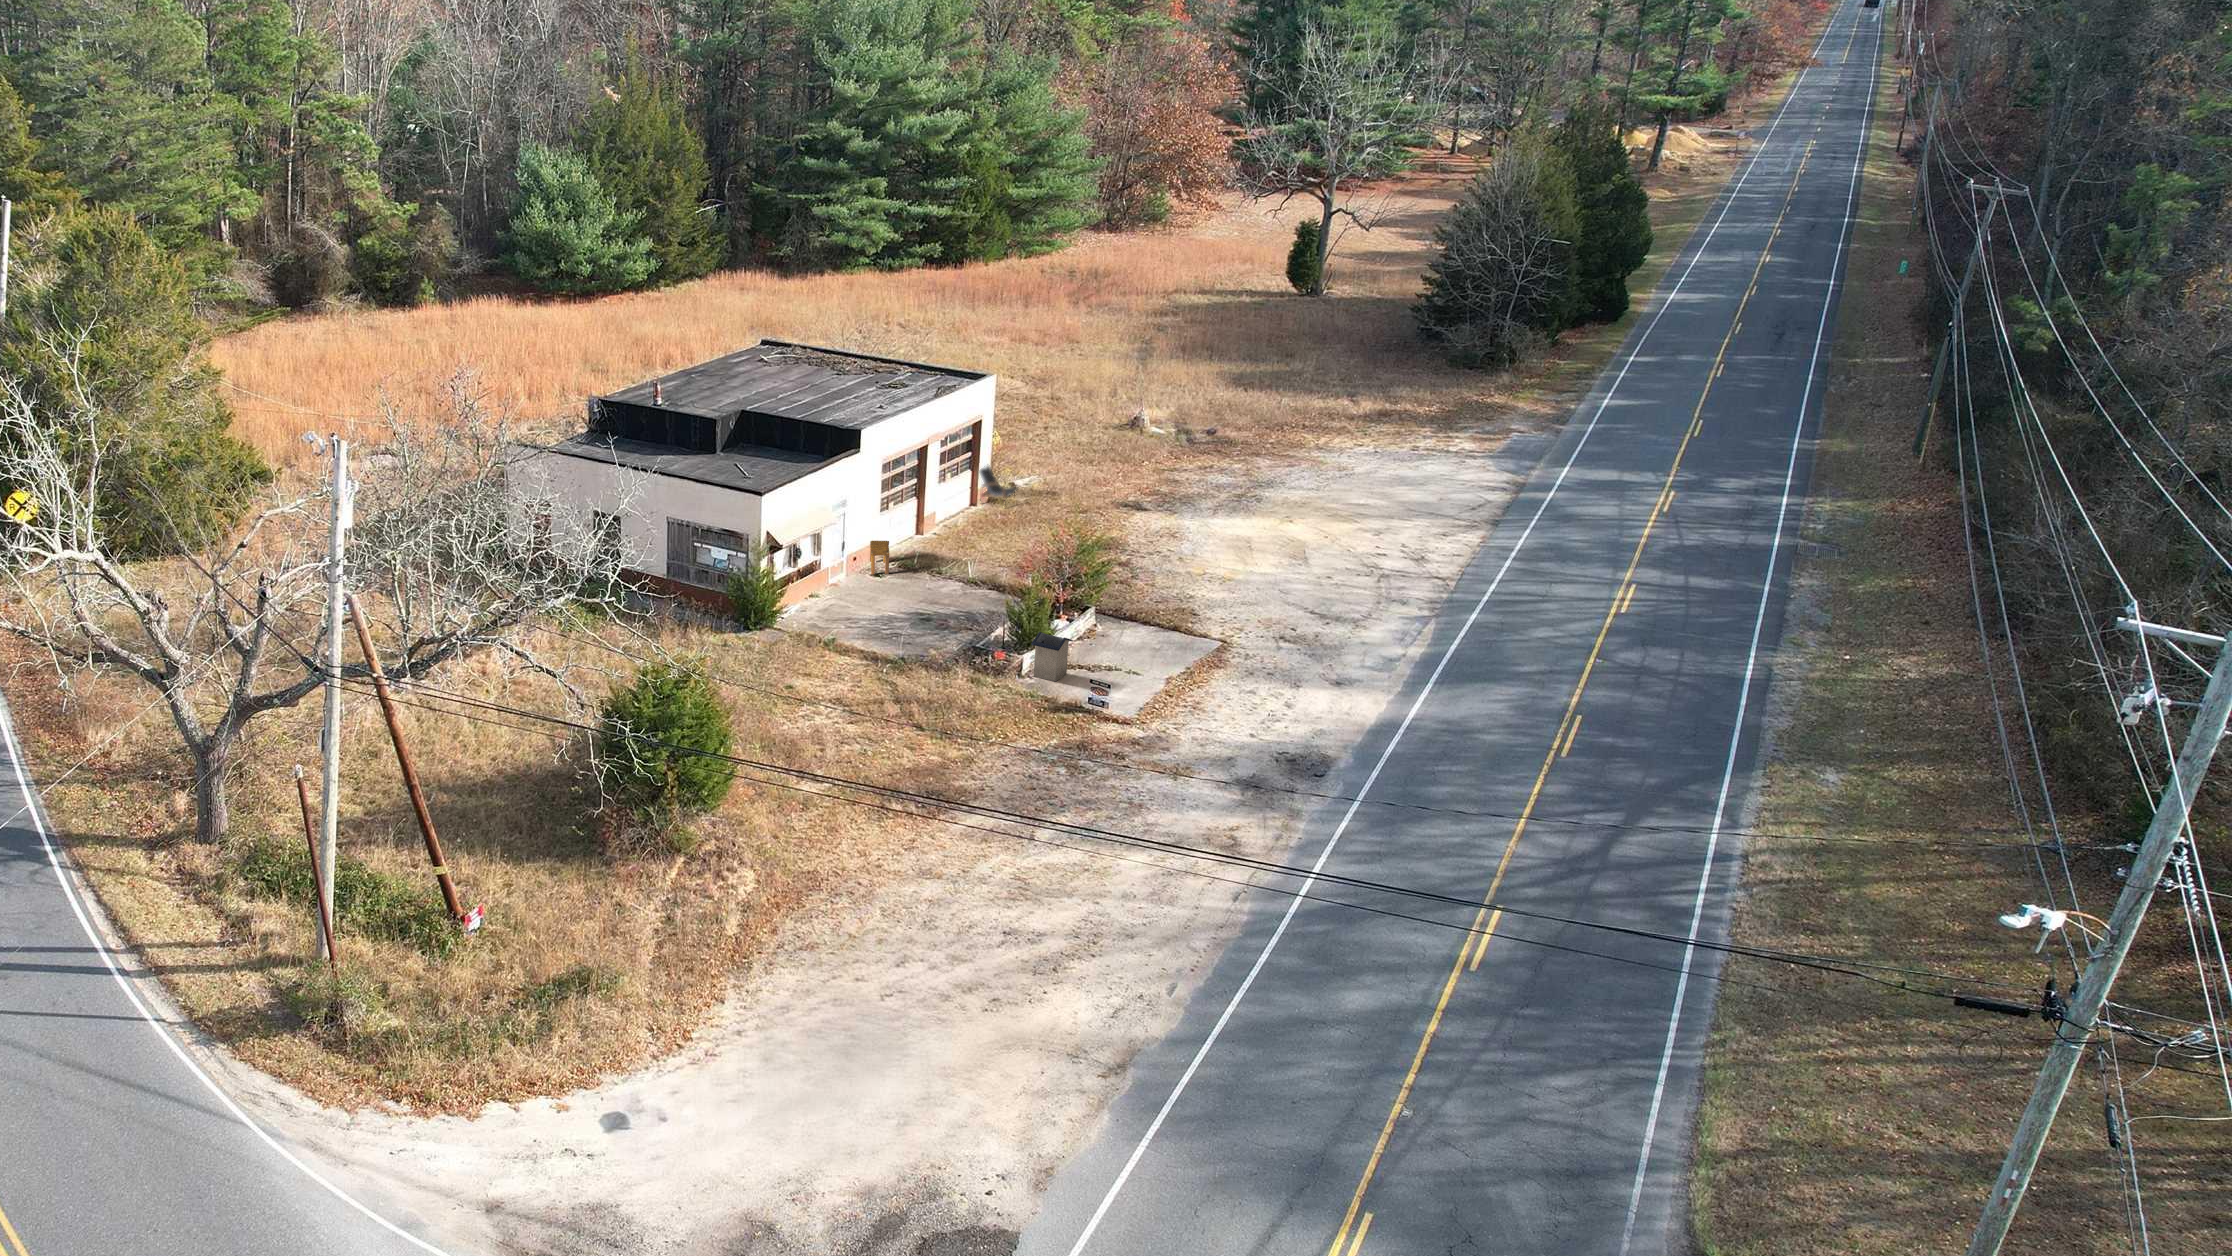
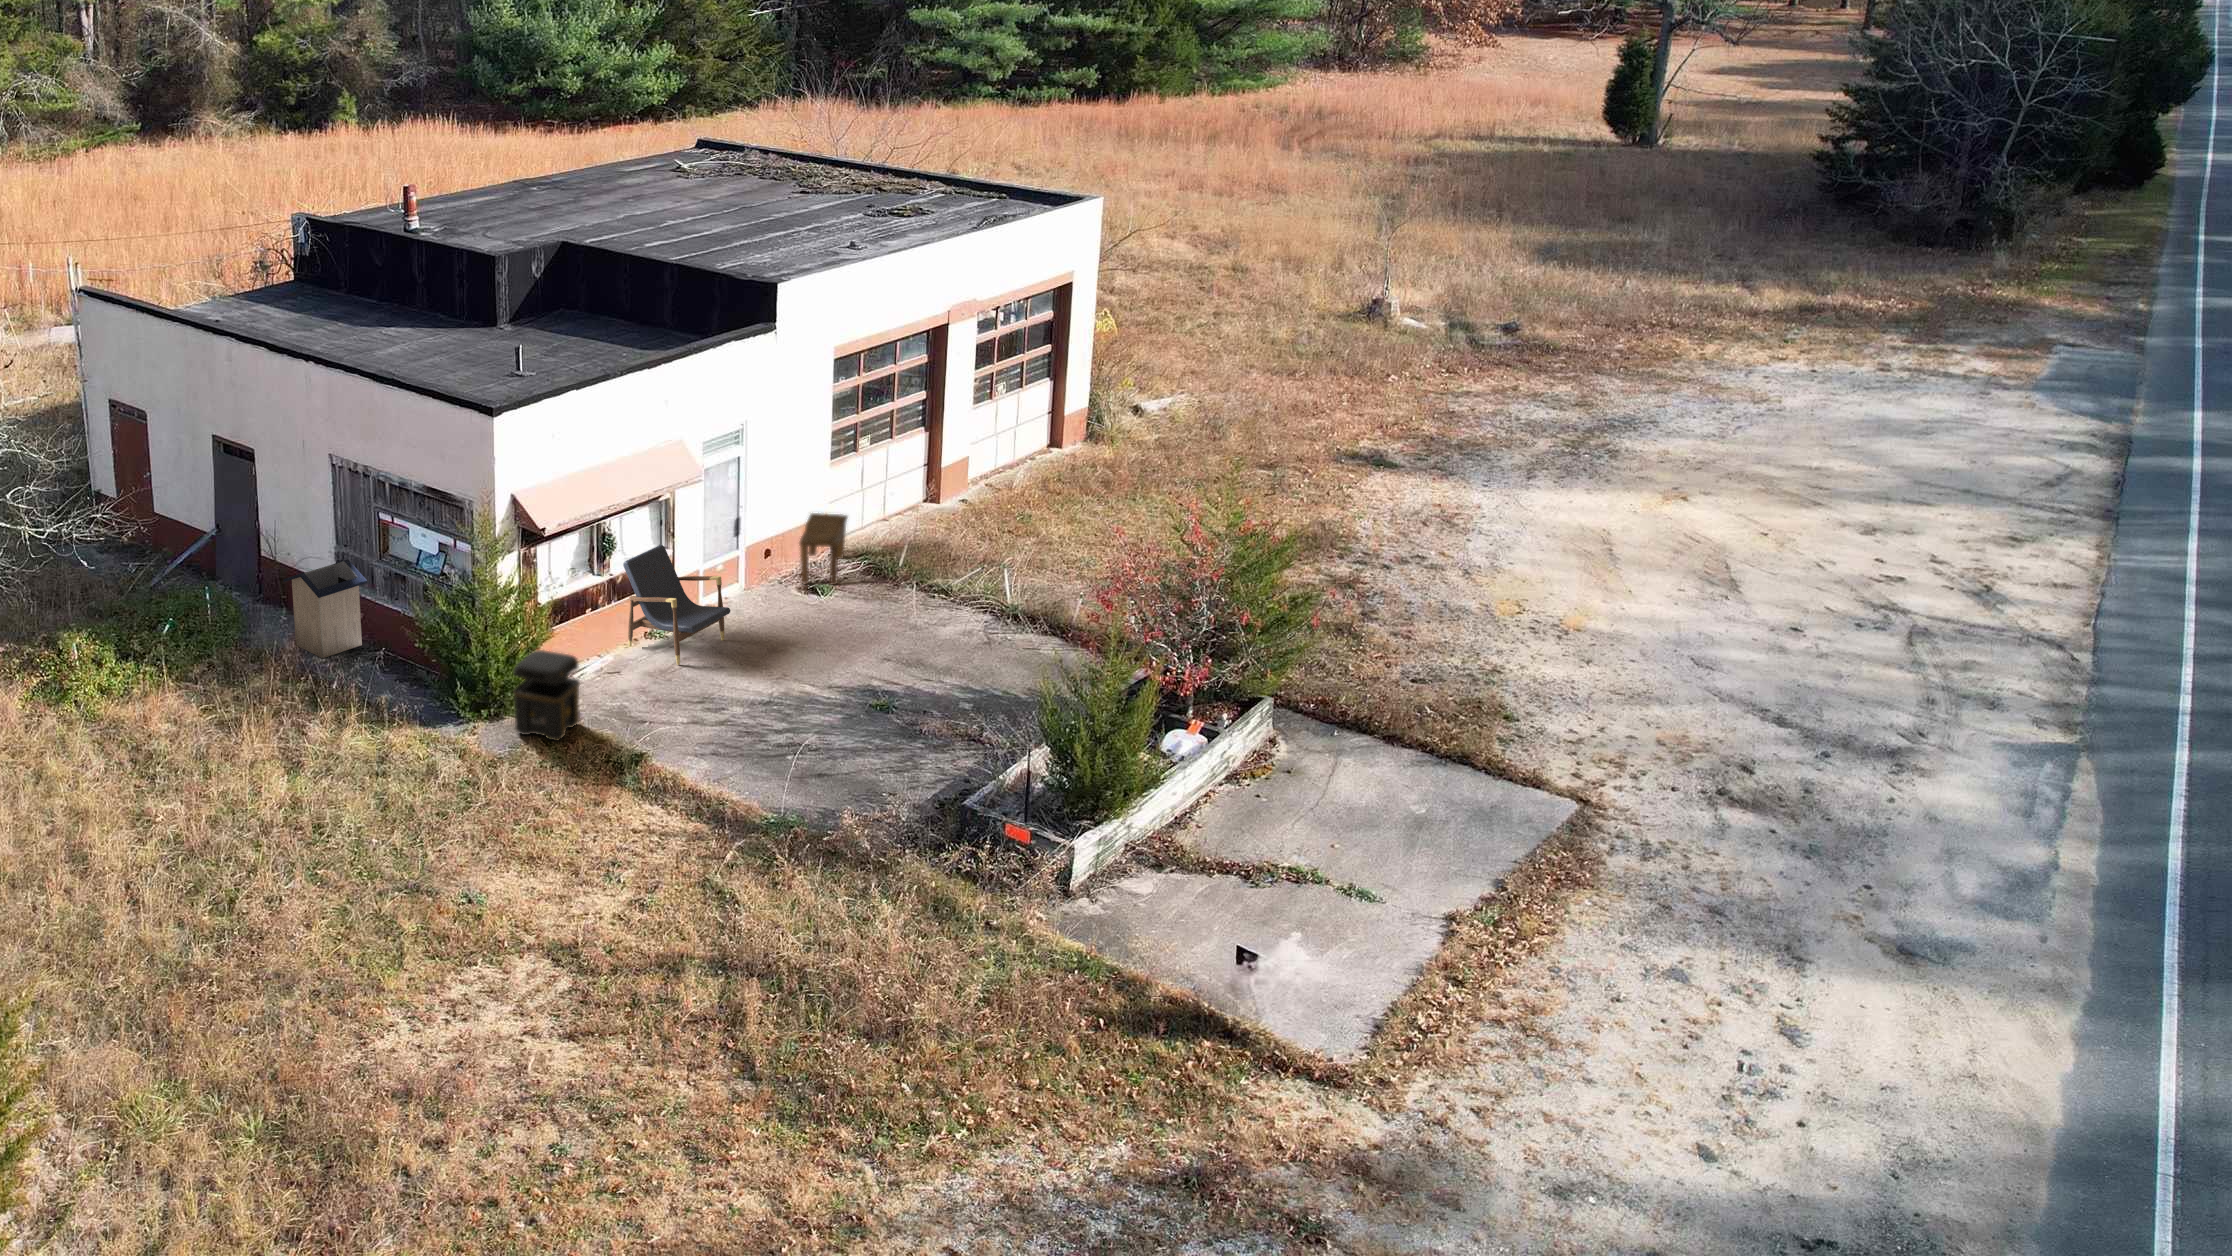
lounge chair: present [980,466,1018,500] -> present [623,545,730,665]
toolbox: none [773,600,800,639] -> present [513,650,580,741]
trash can: present [1032,632,1073,682] -> present [283,559,367,658]

